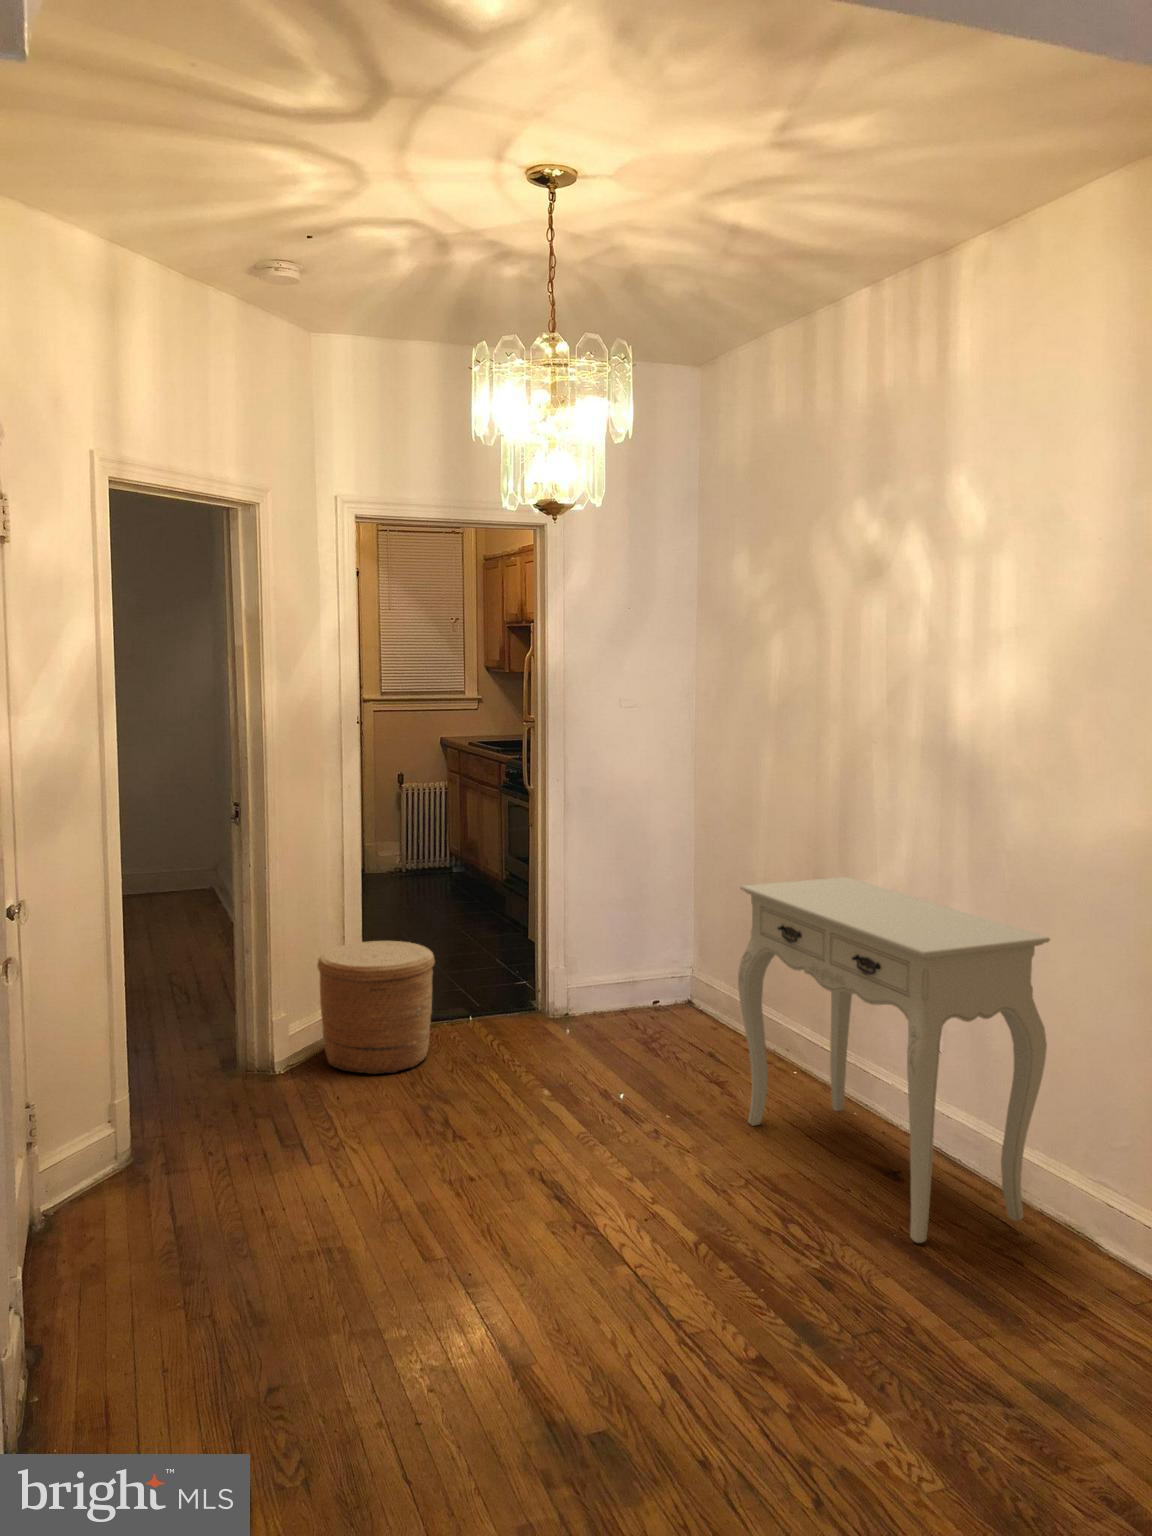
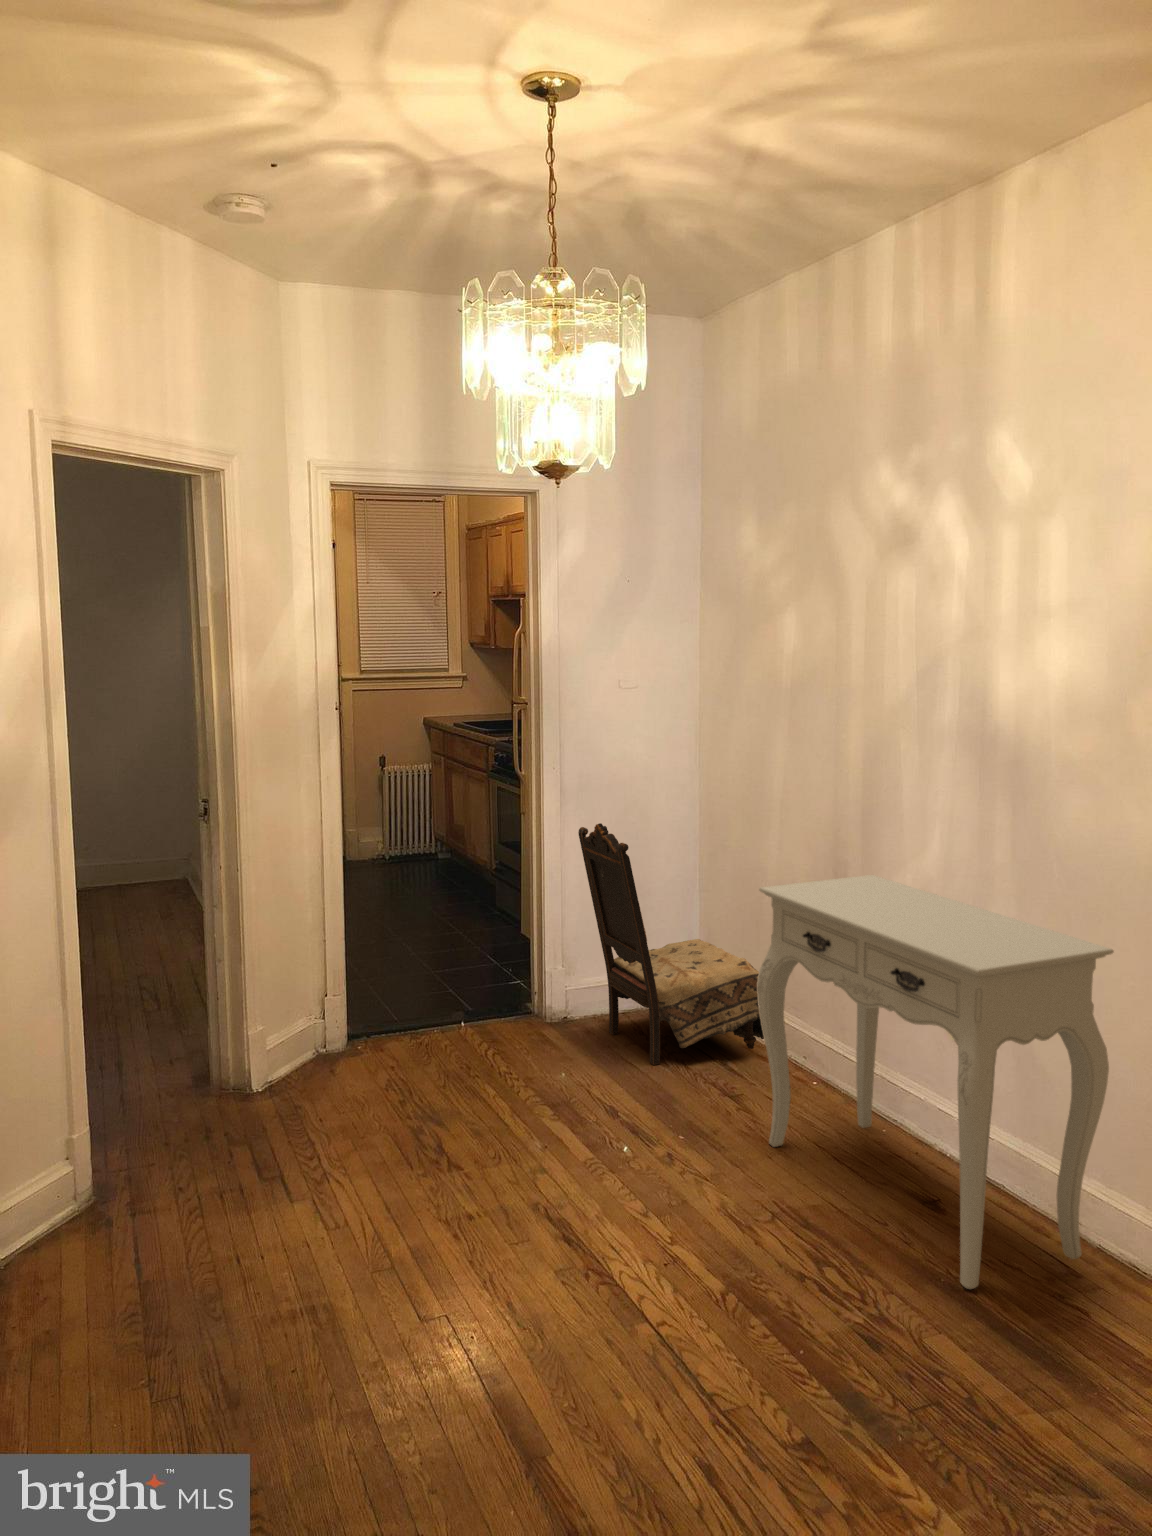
dining chair: none [580,830,760,1056] -> present [578,823,764,1065]
woven basket: present [317,941,435,1074] -> none [297,945,424,1092]

